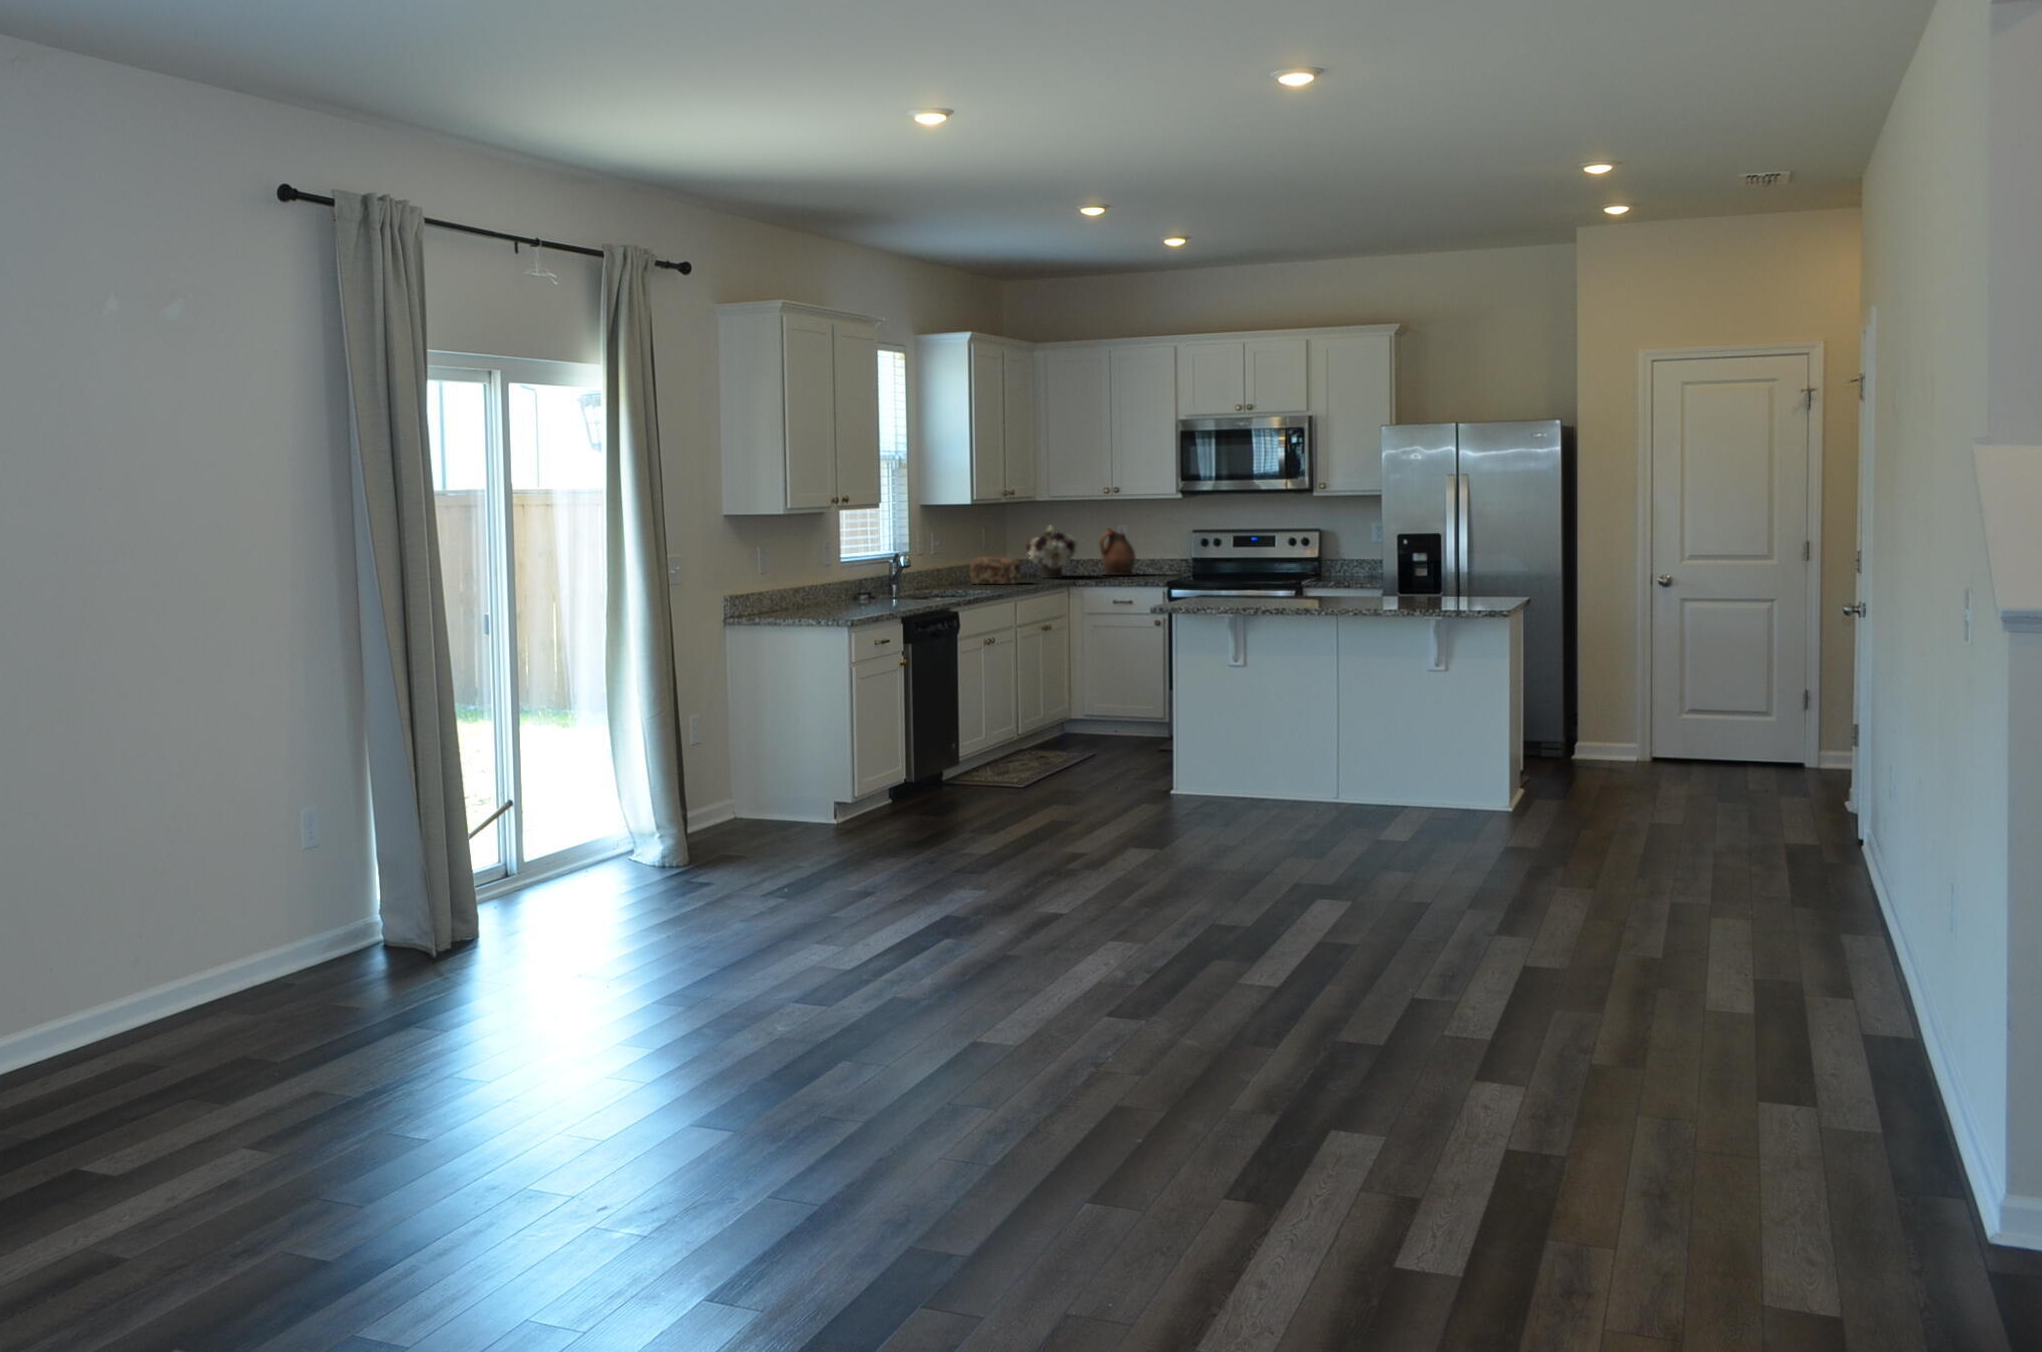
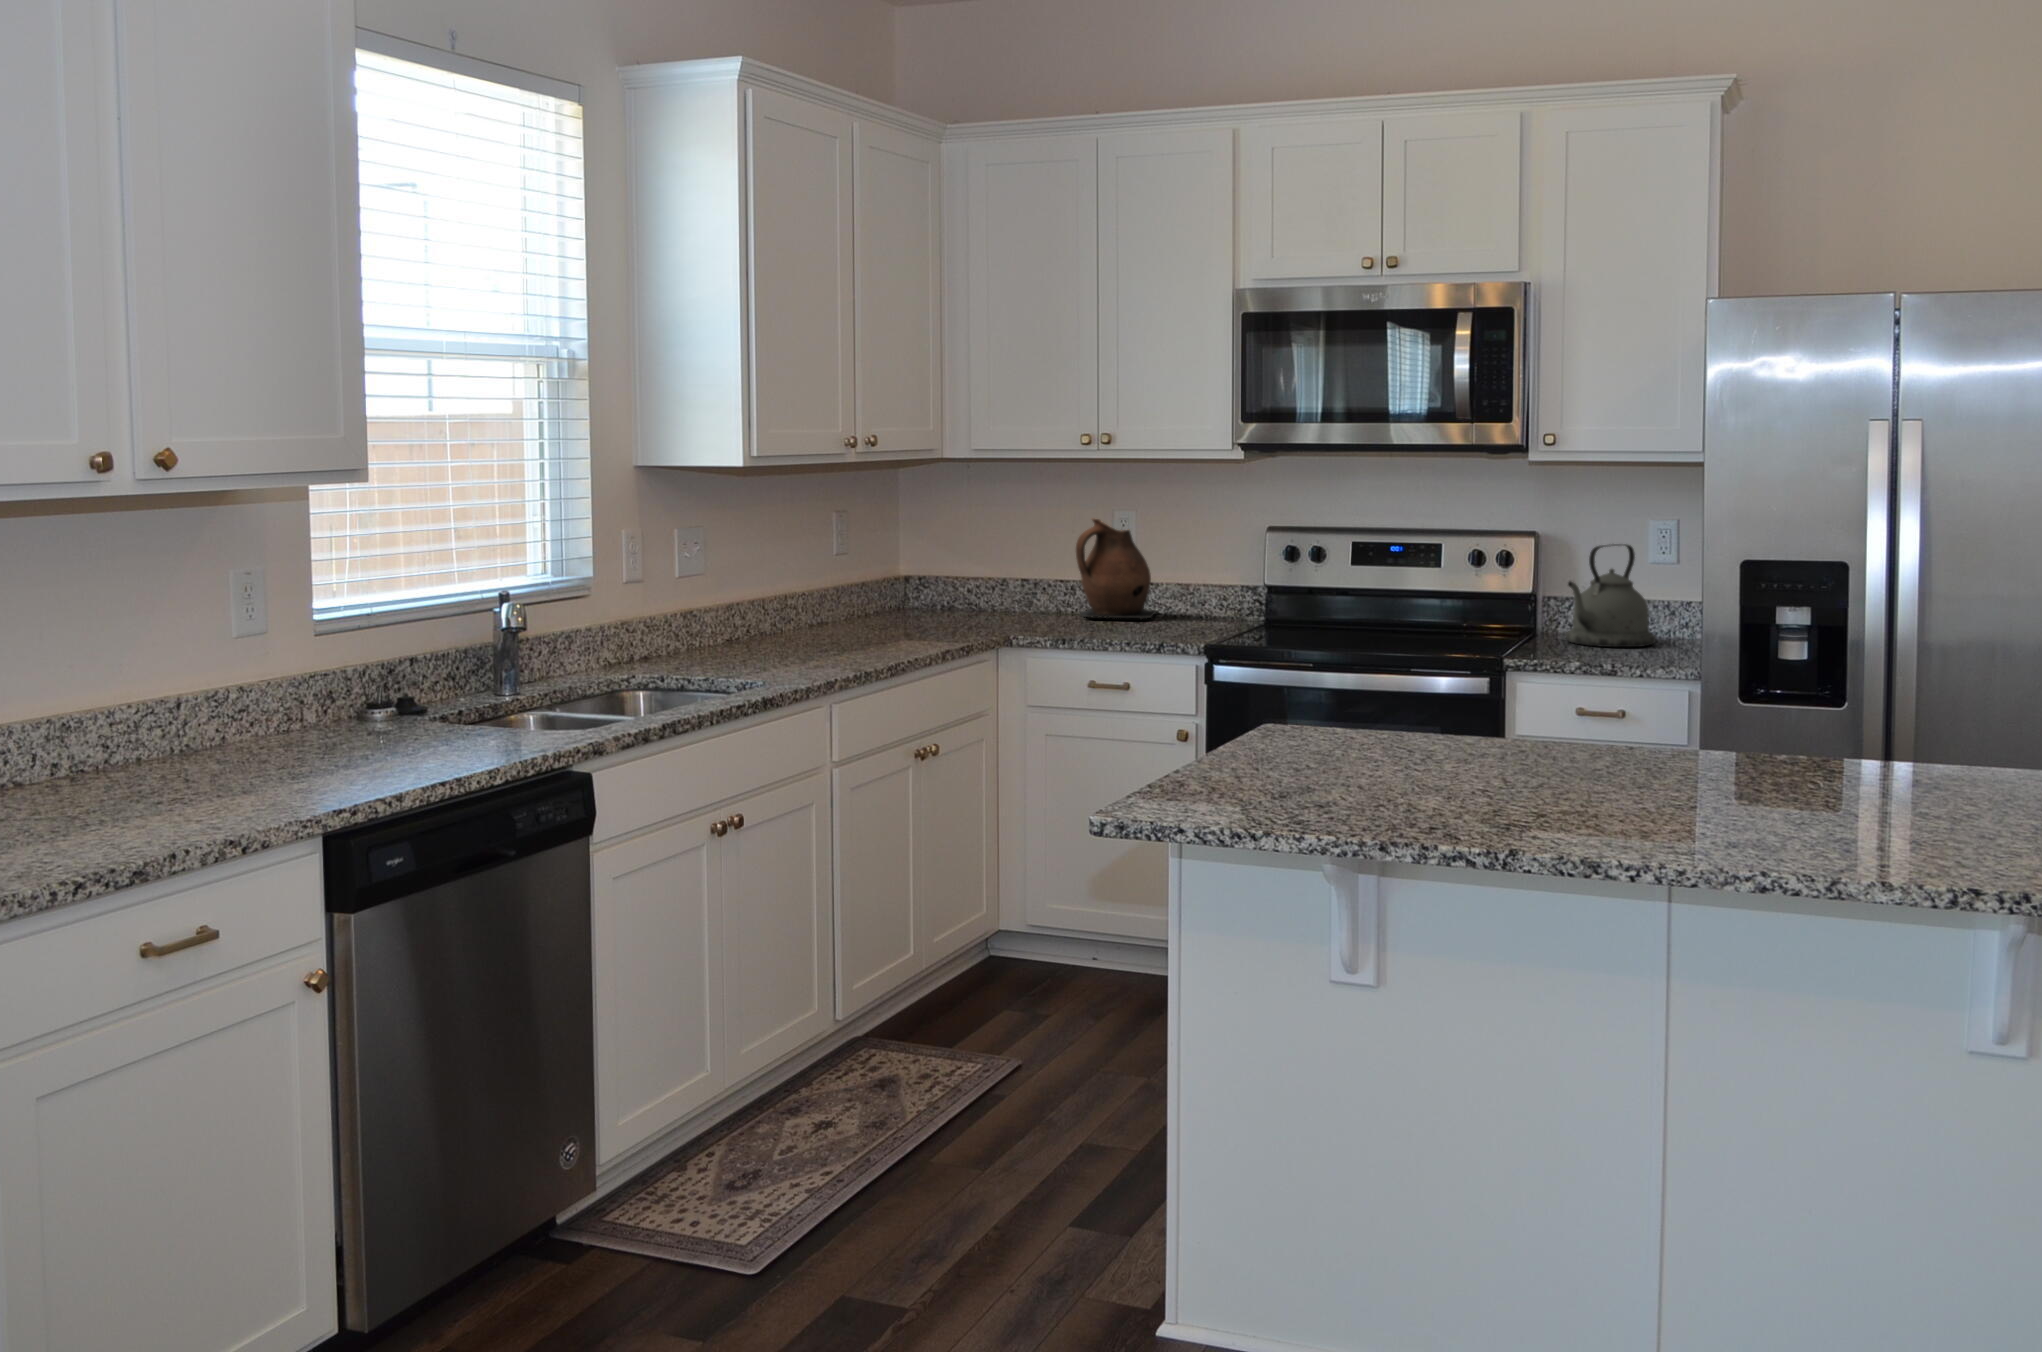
flower arrangement: present [1026,526,1077,578] -> none [919,511,1026,625]
kettle: none [1334,534,1377,581] -> present [1566,544,1656,647]
bread loaf: present [970,557,1021,584] -> none [768,584,888,645]

